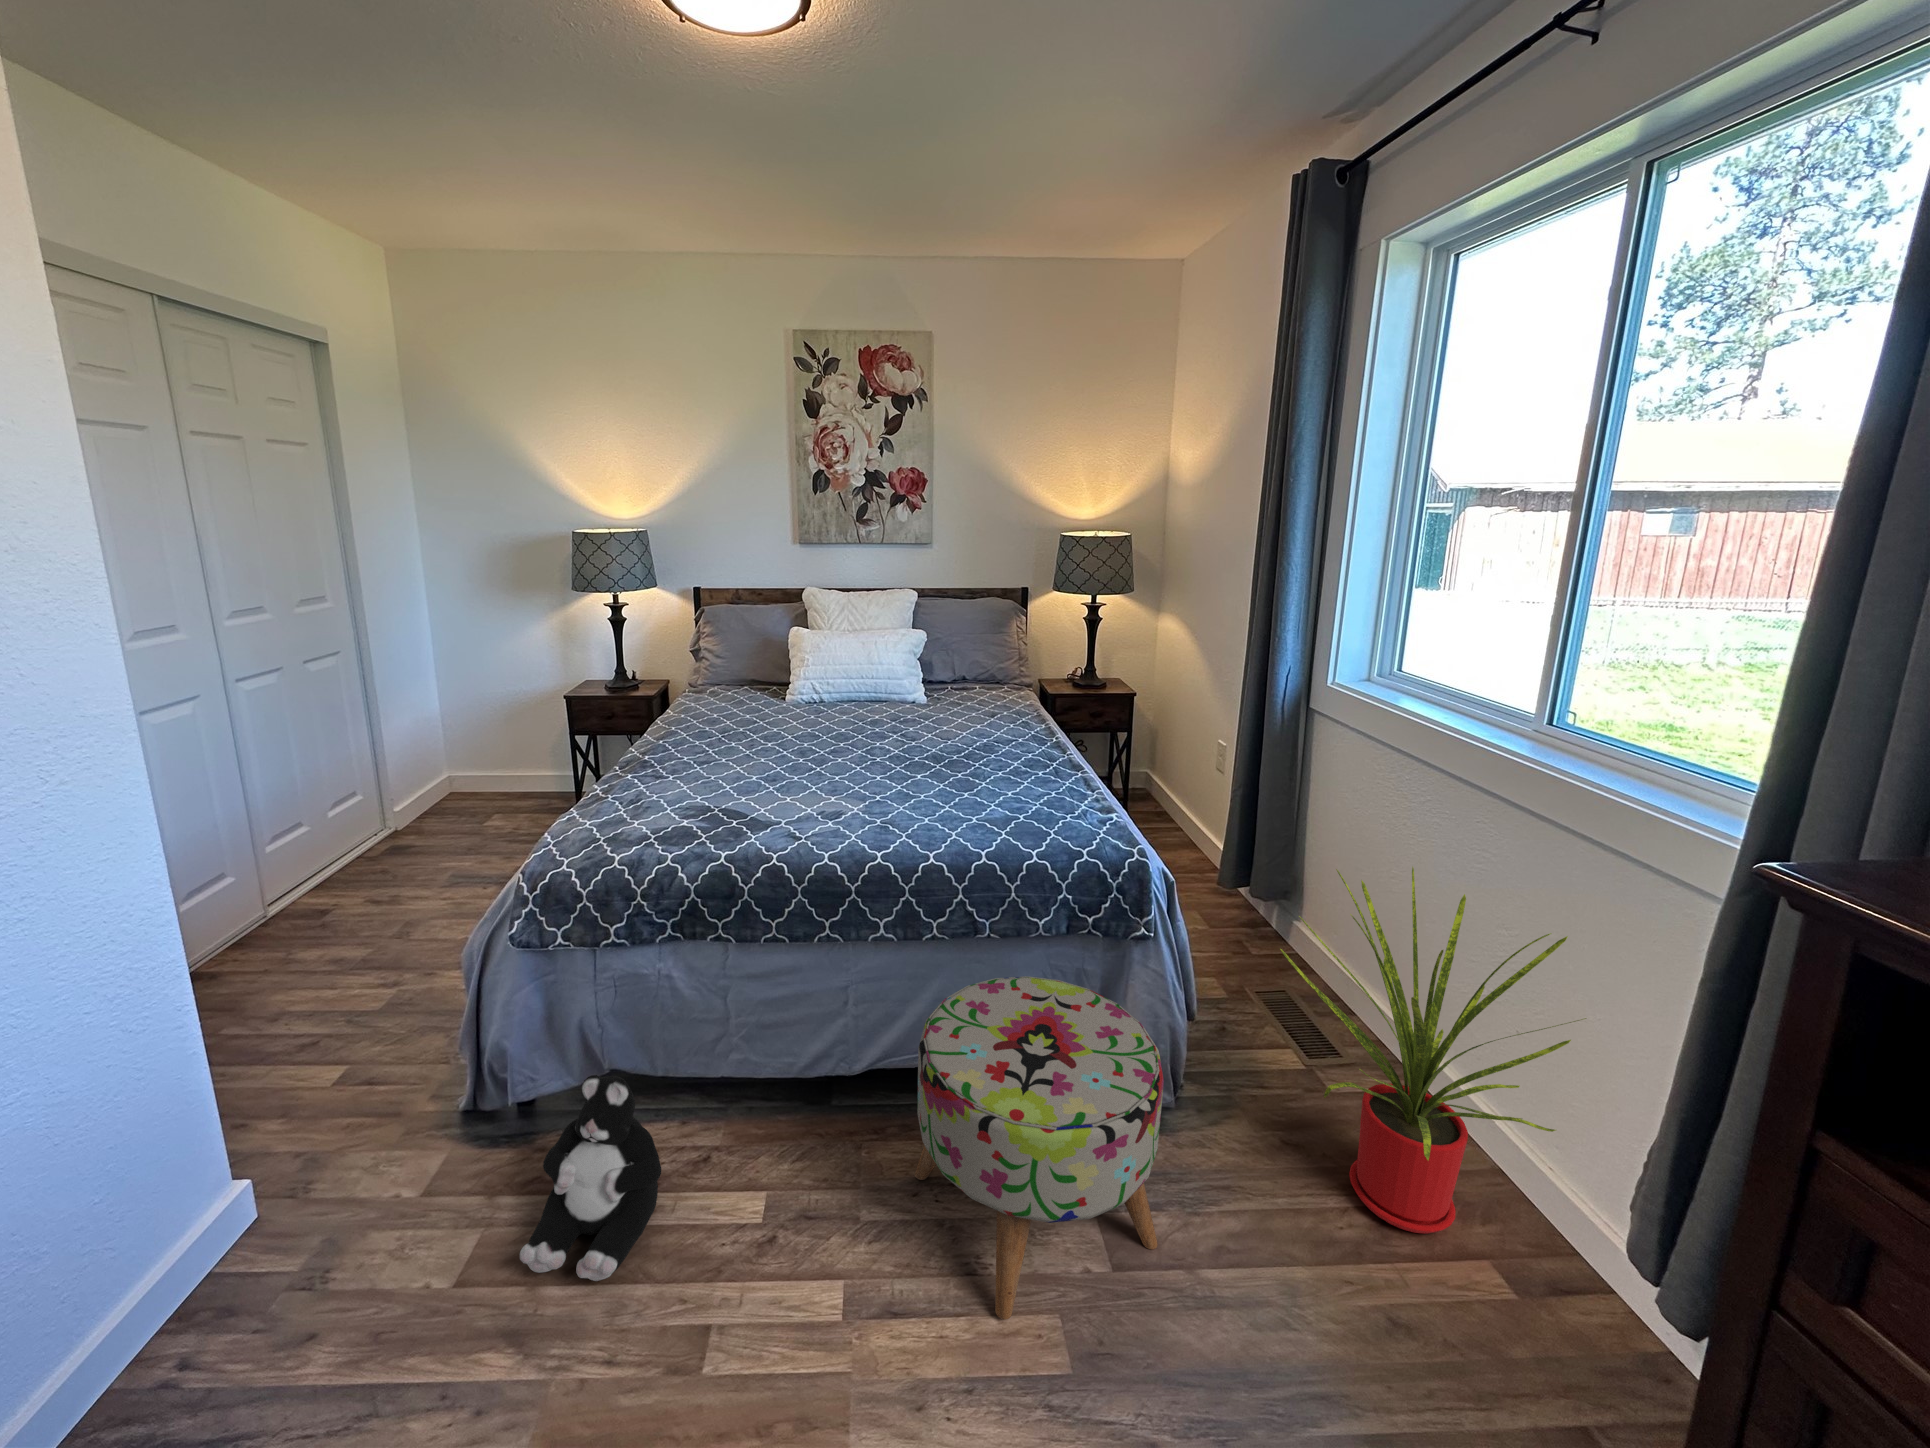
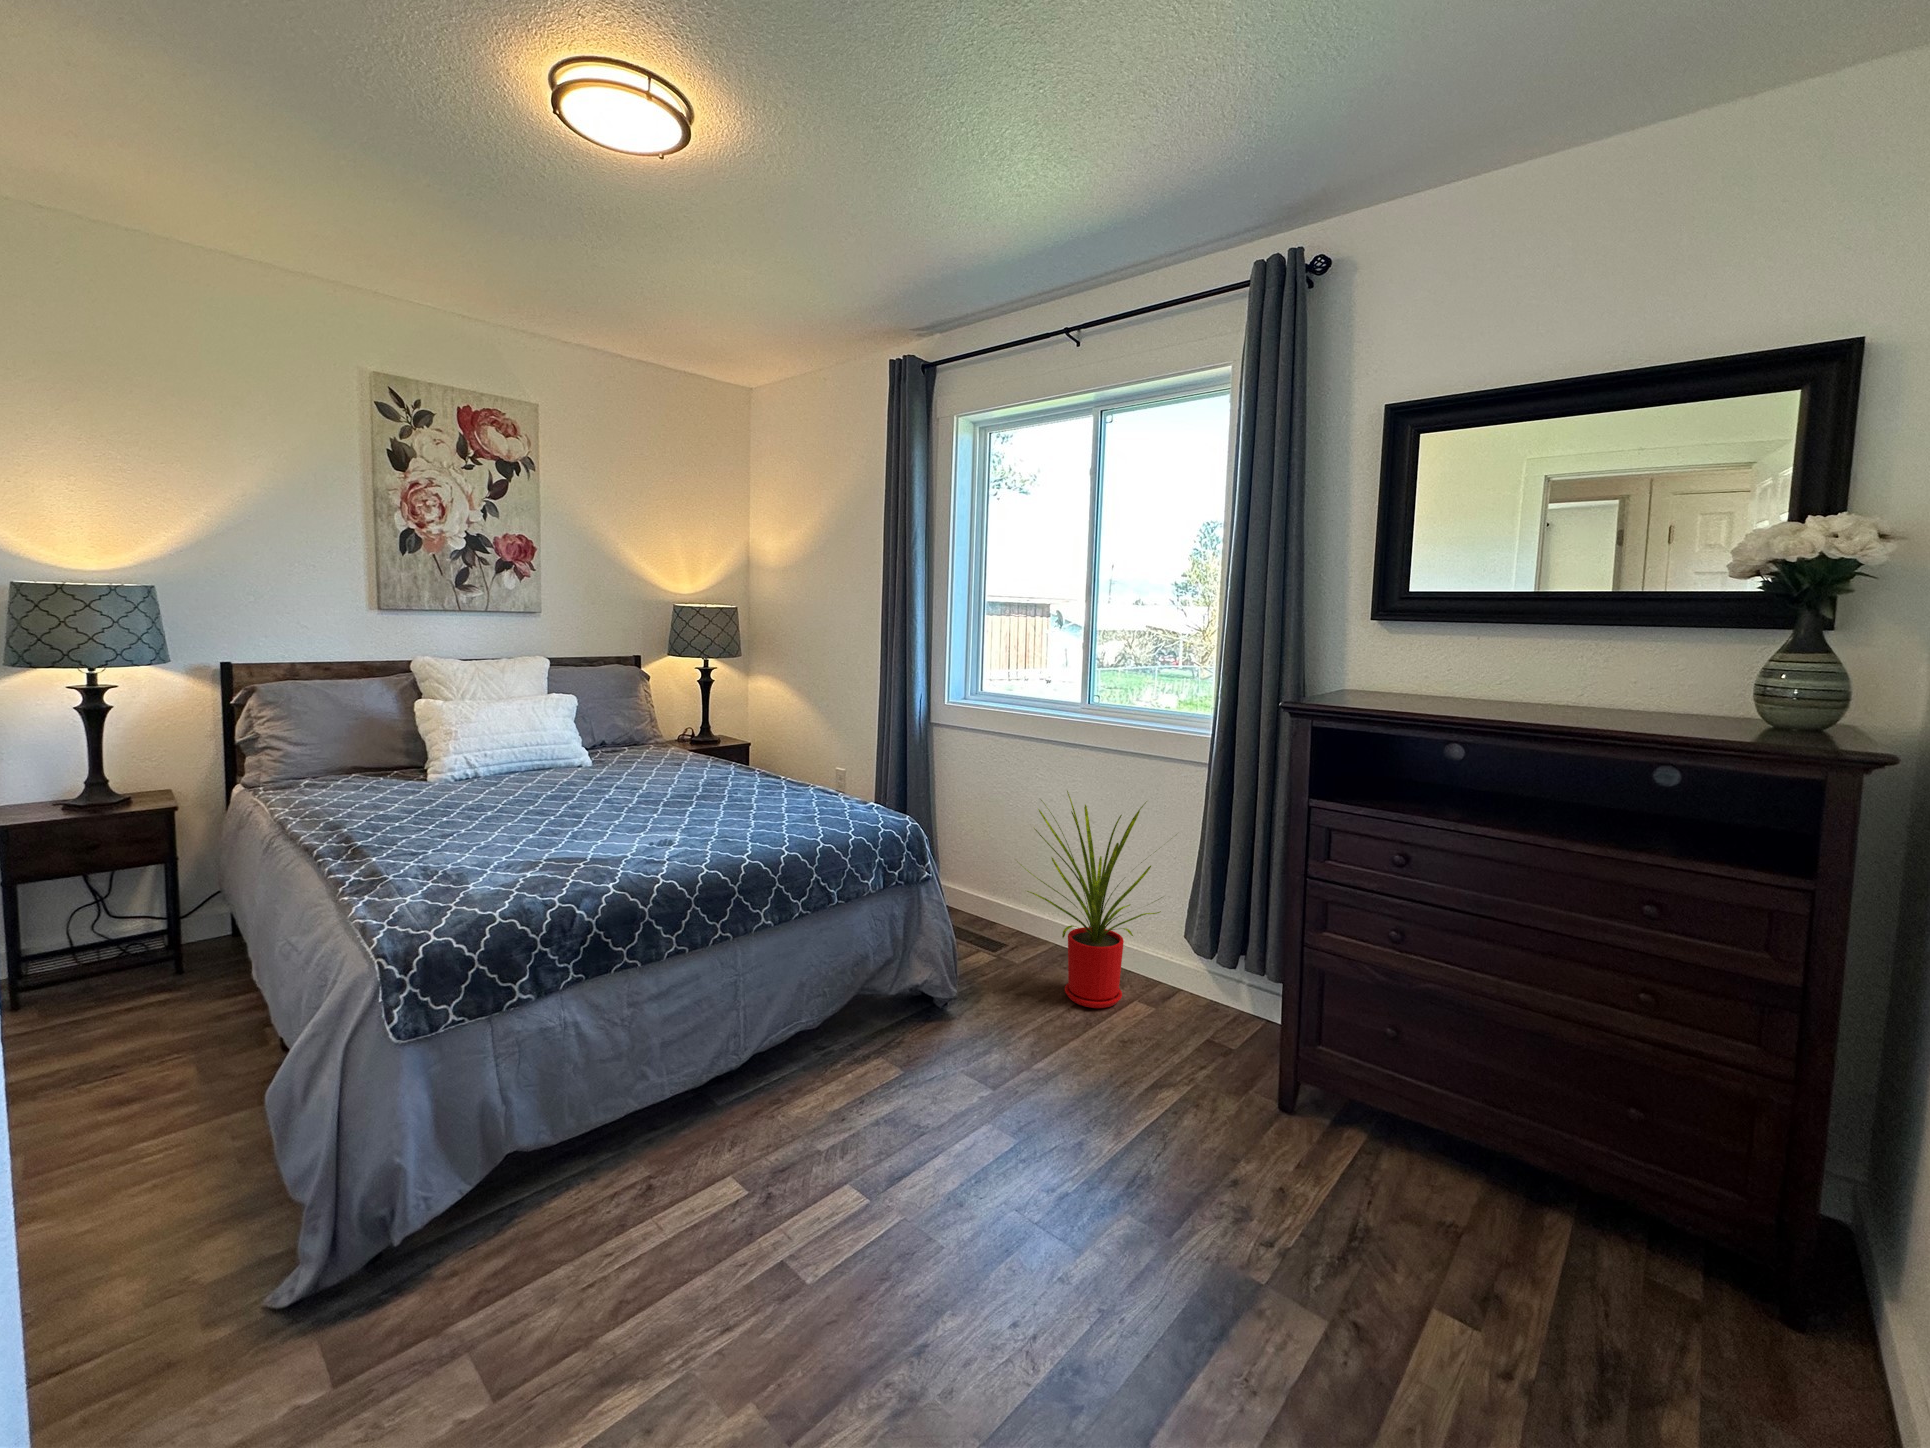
ottoman: present [915,976,1164,1319] -> none [833,918,1016,1144]
plush toy: present [520,1075,661,1281] -> none [527,1106,675,1327]

